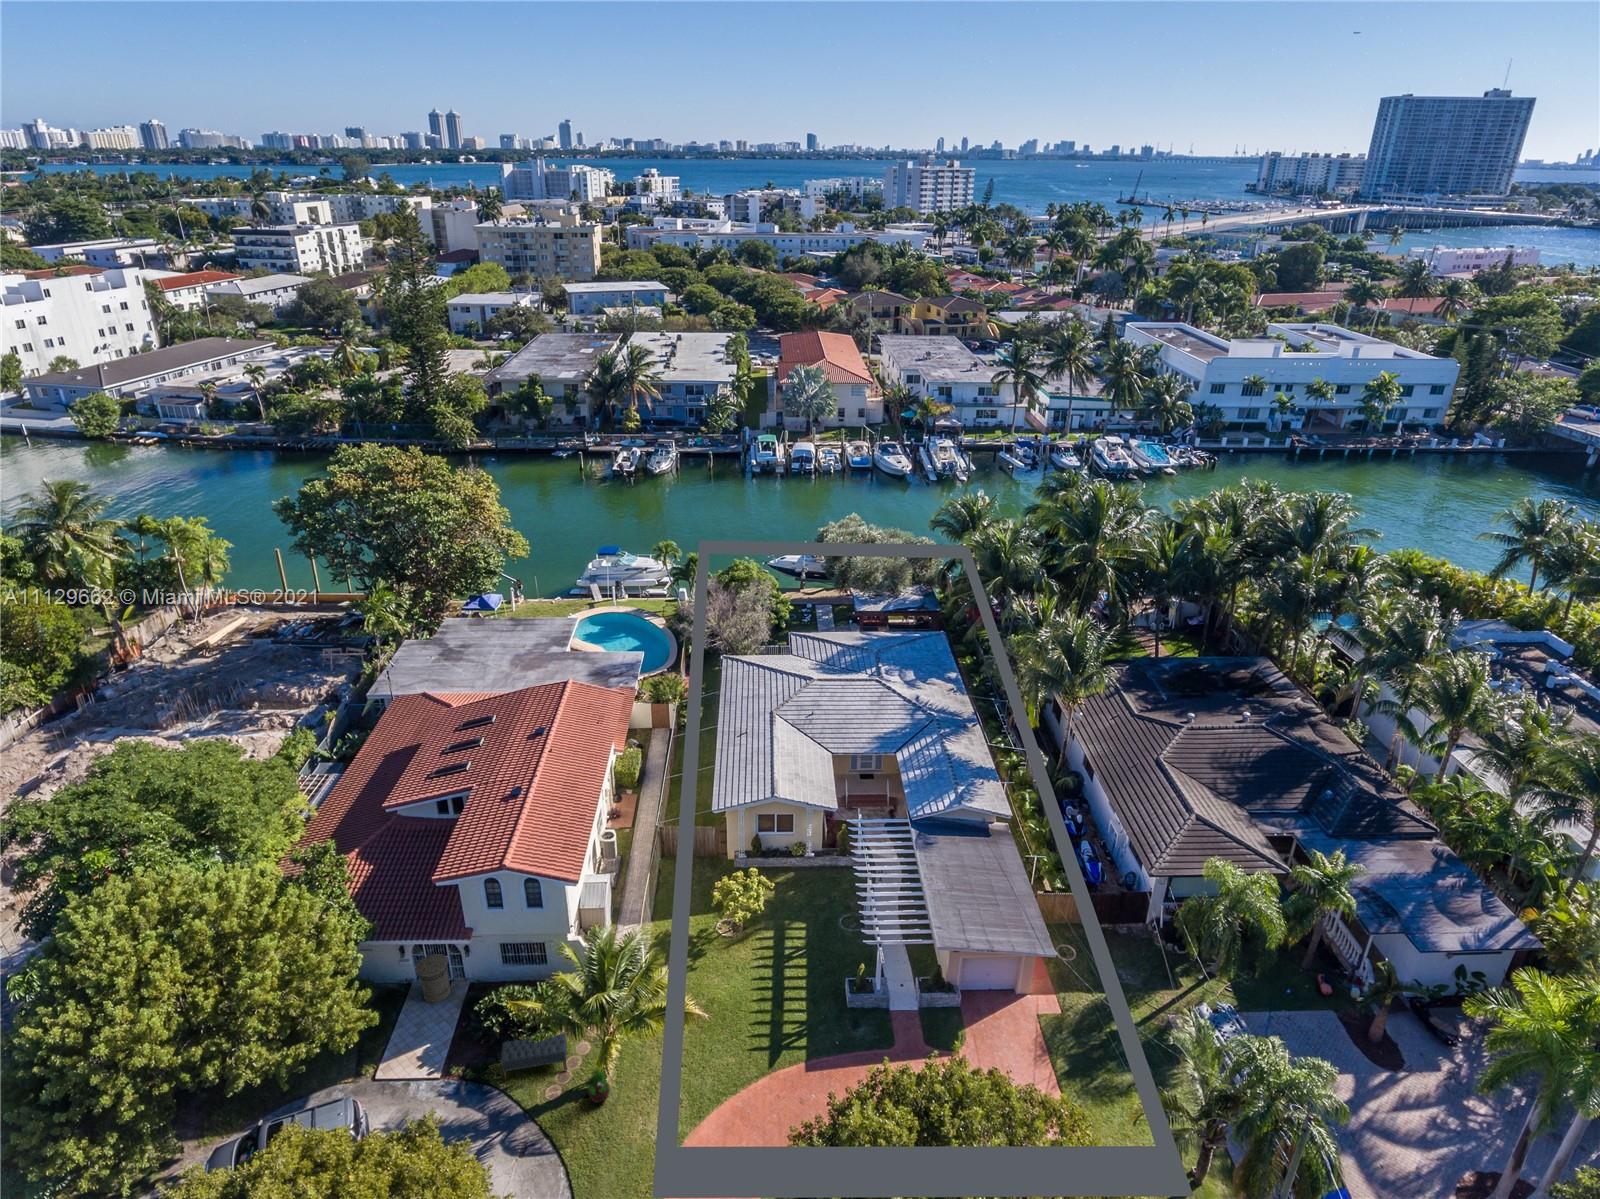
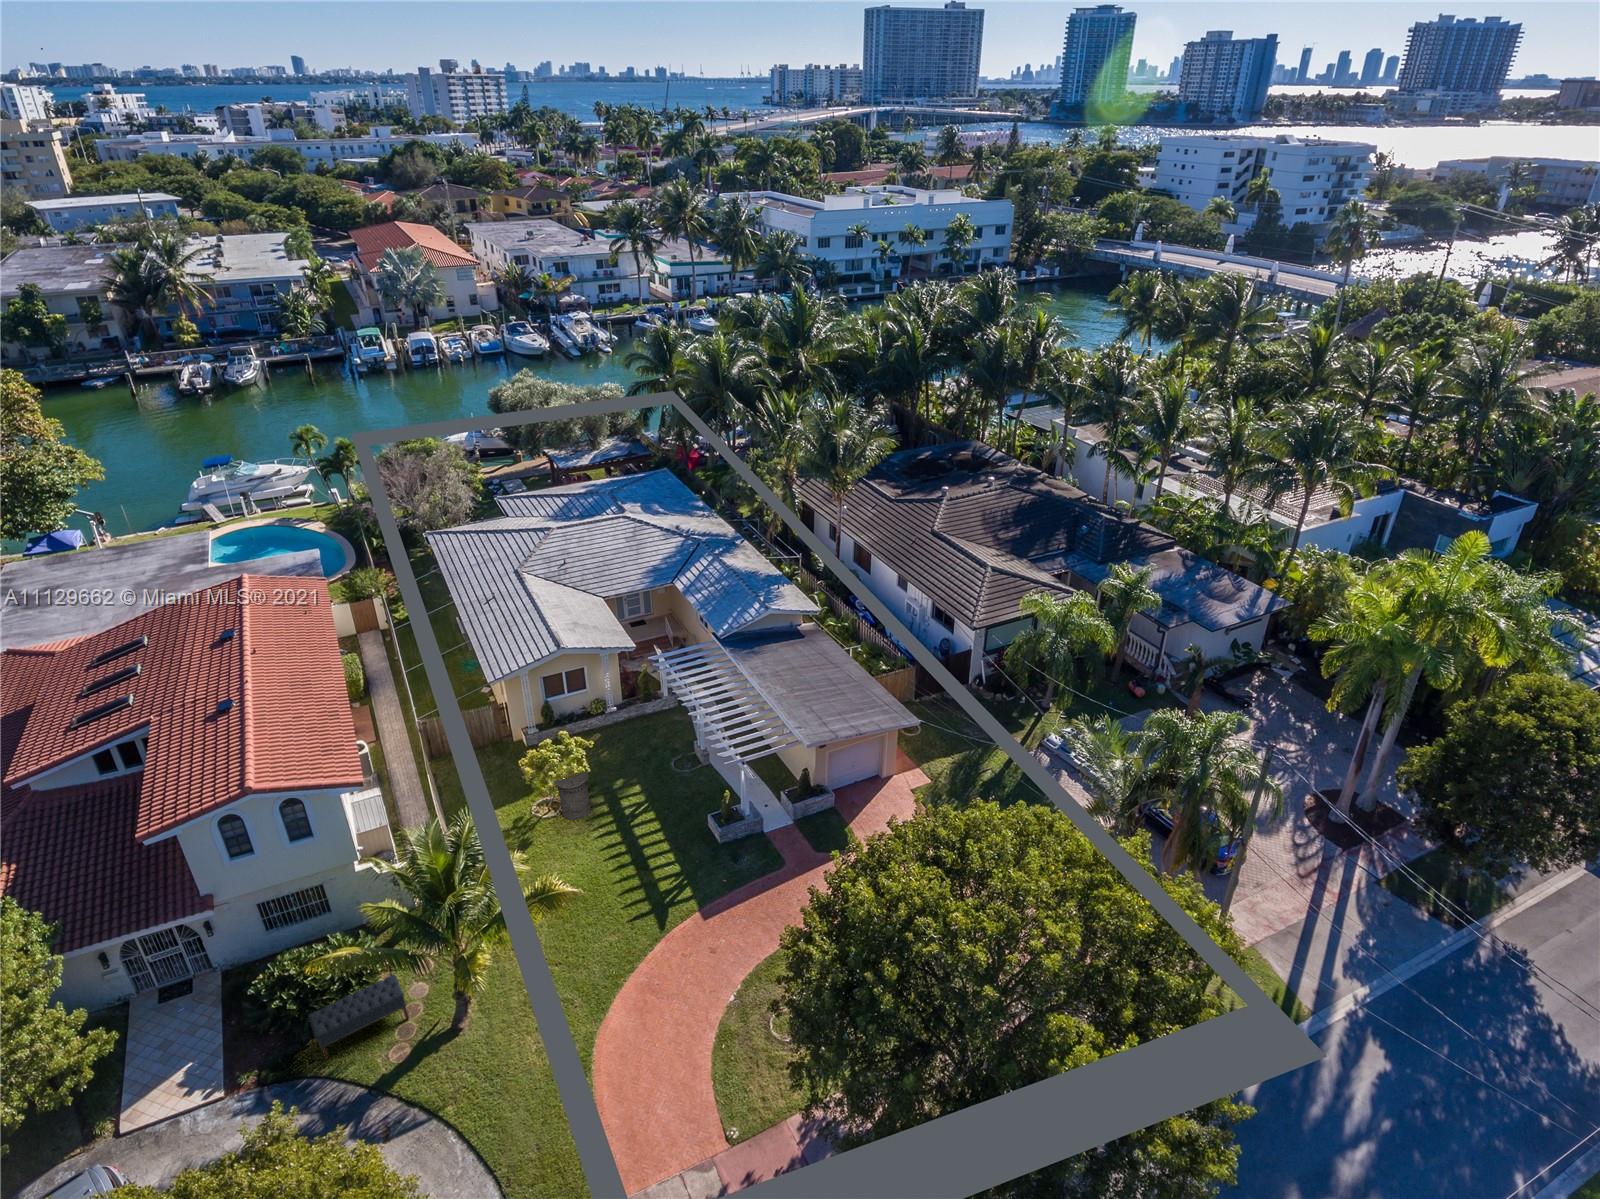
trash can: present [416,954,451,1003] -> present [554,770,591,820]
potted tree: present [583,1067,610,1103] -> none [442,989,480,1036]

